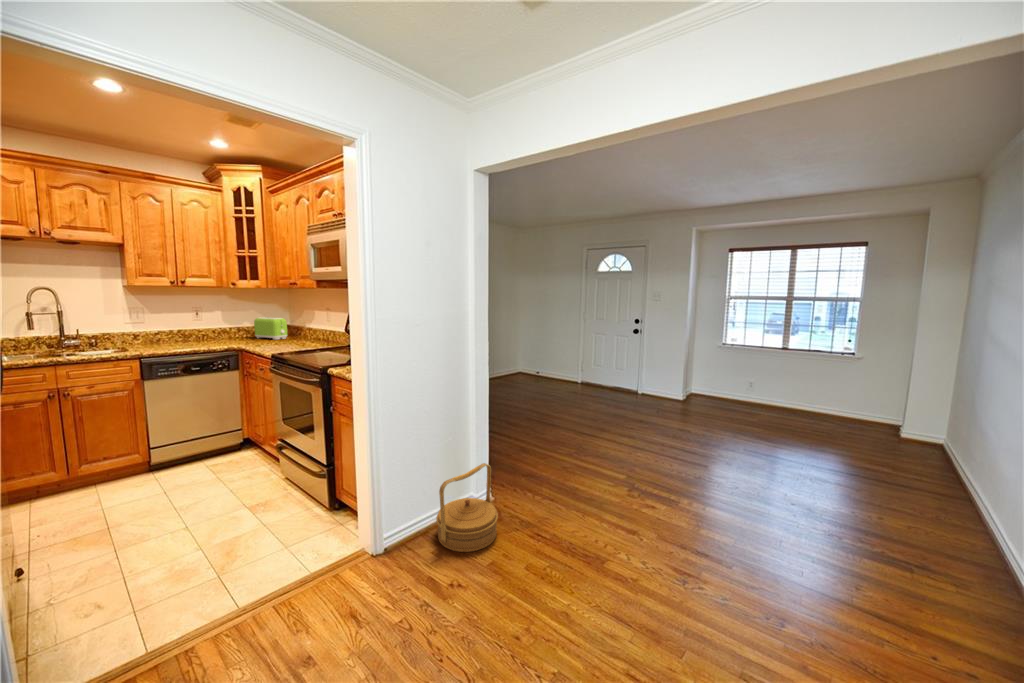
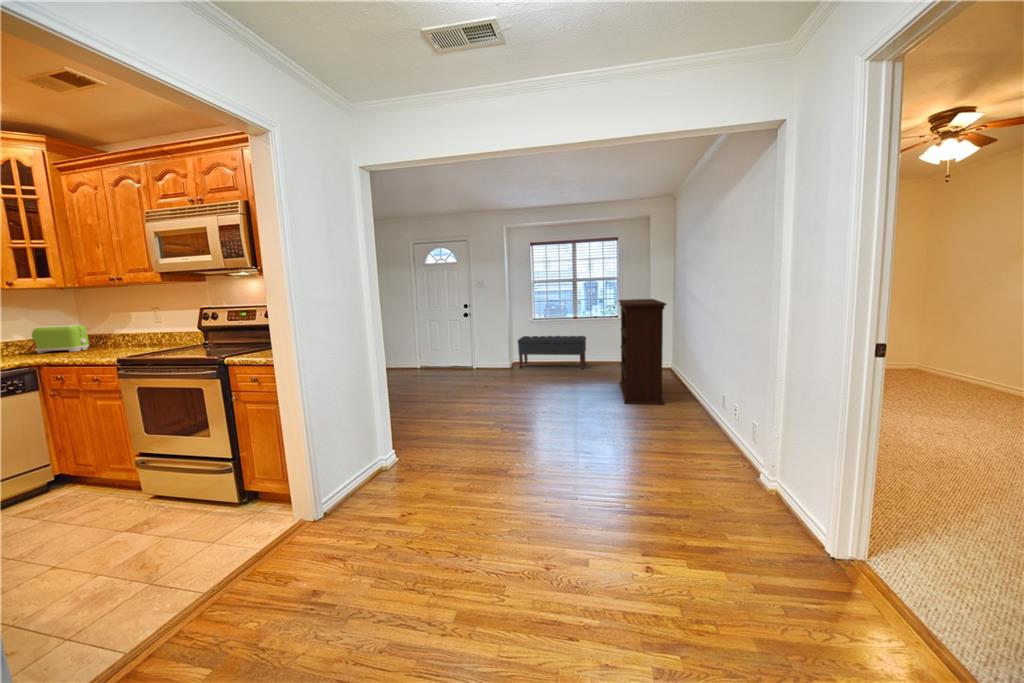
bookshelf: none [835,334,937,512] -> present [619,299,667,405]
bench: none [695,364,797,419] -> present [518,336,586,369]
woven basket: present [436,463,498,552] -> none [363,423,418,497]

